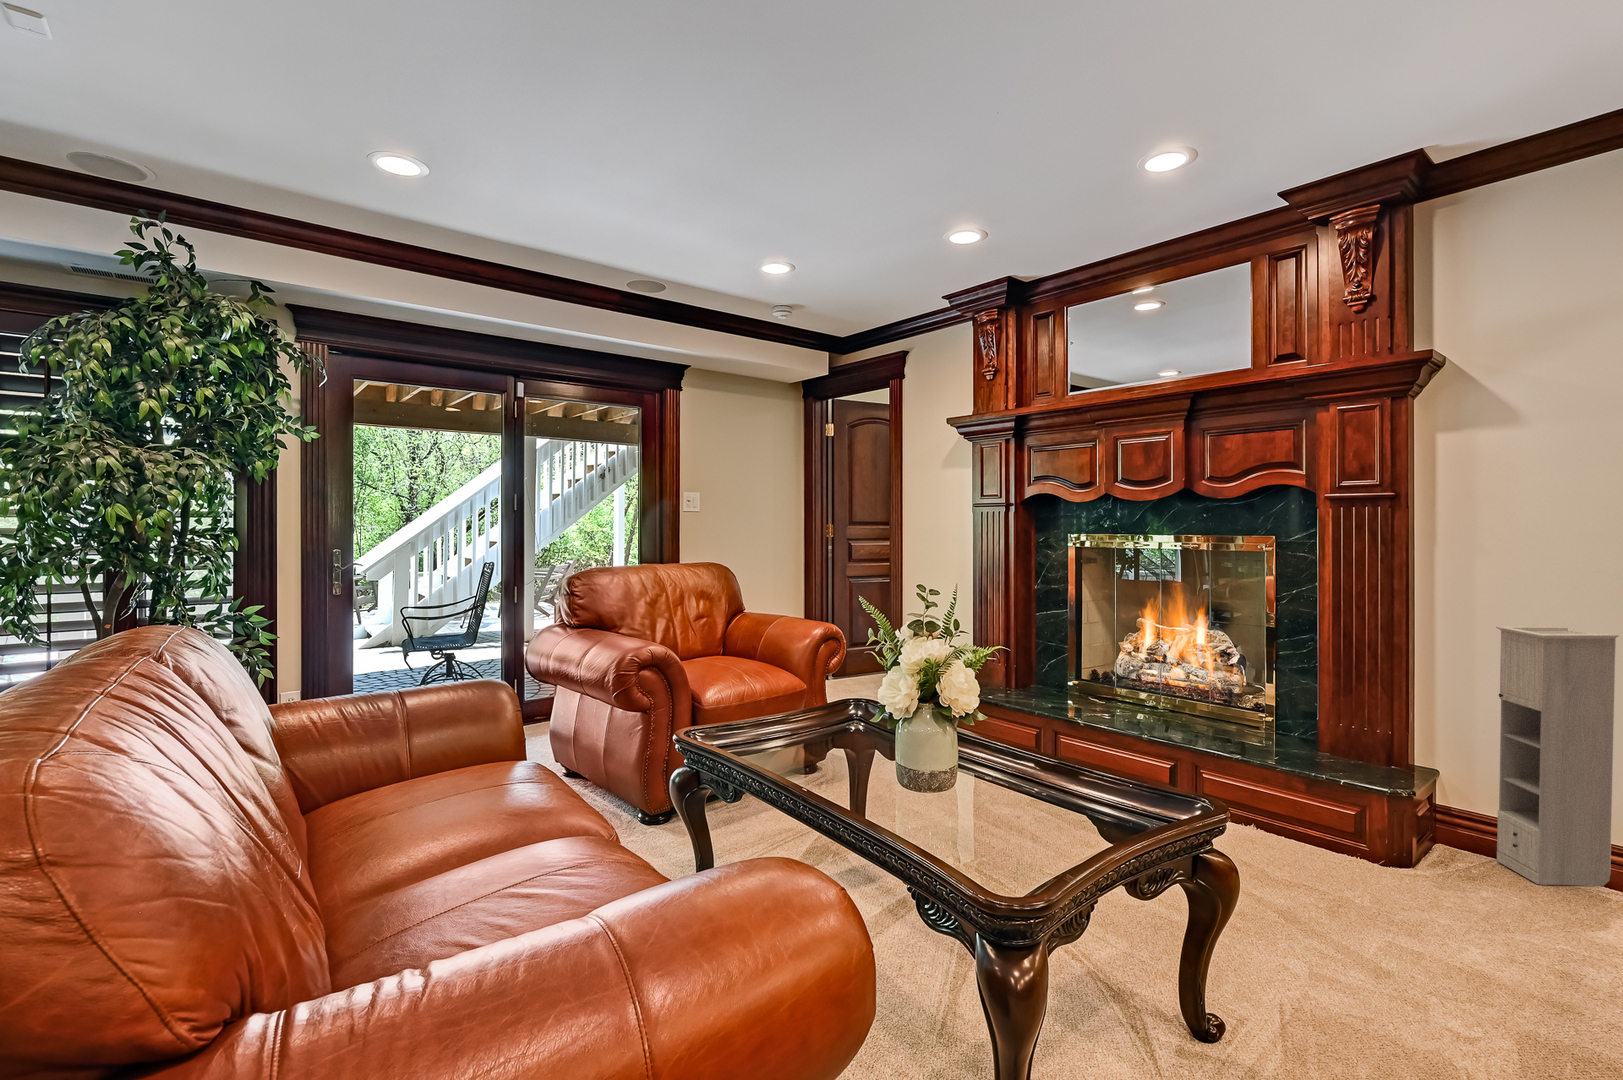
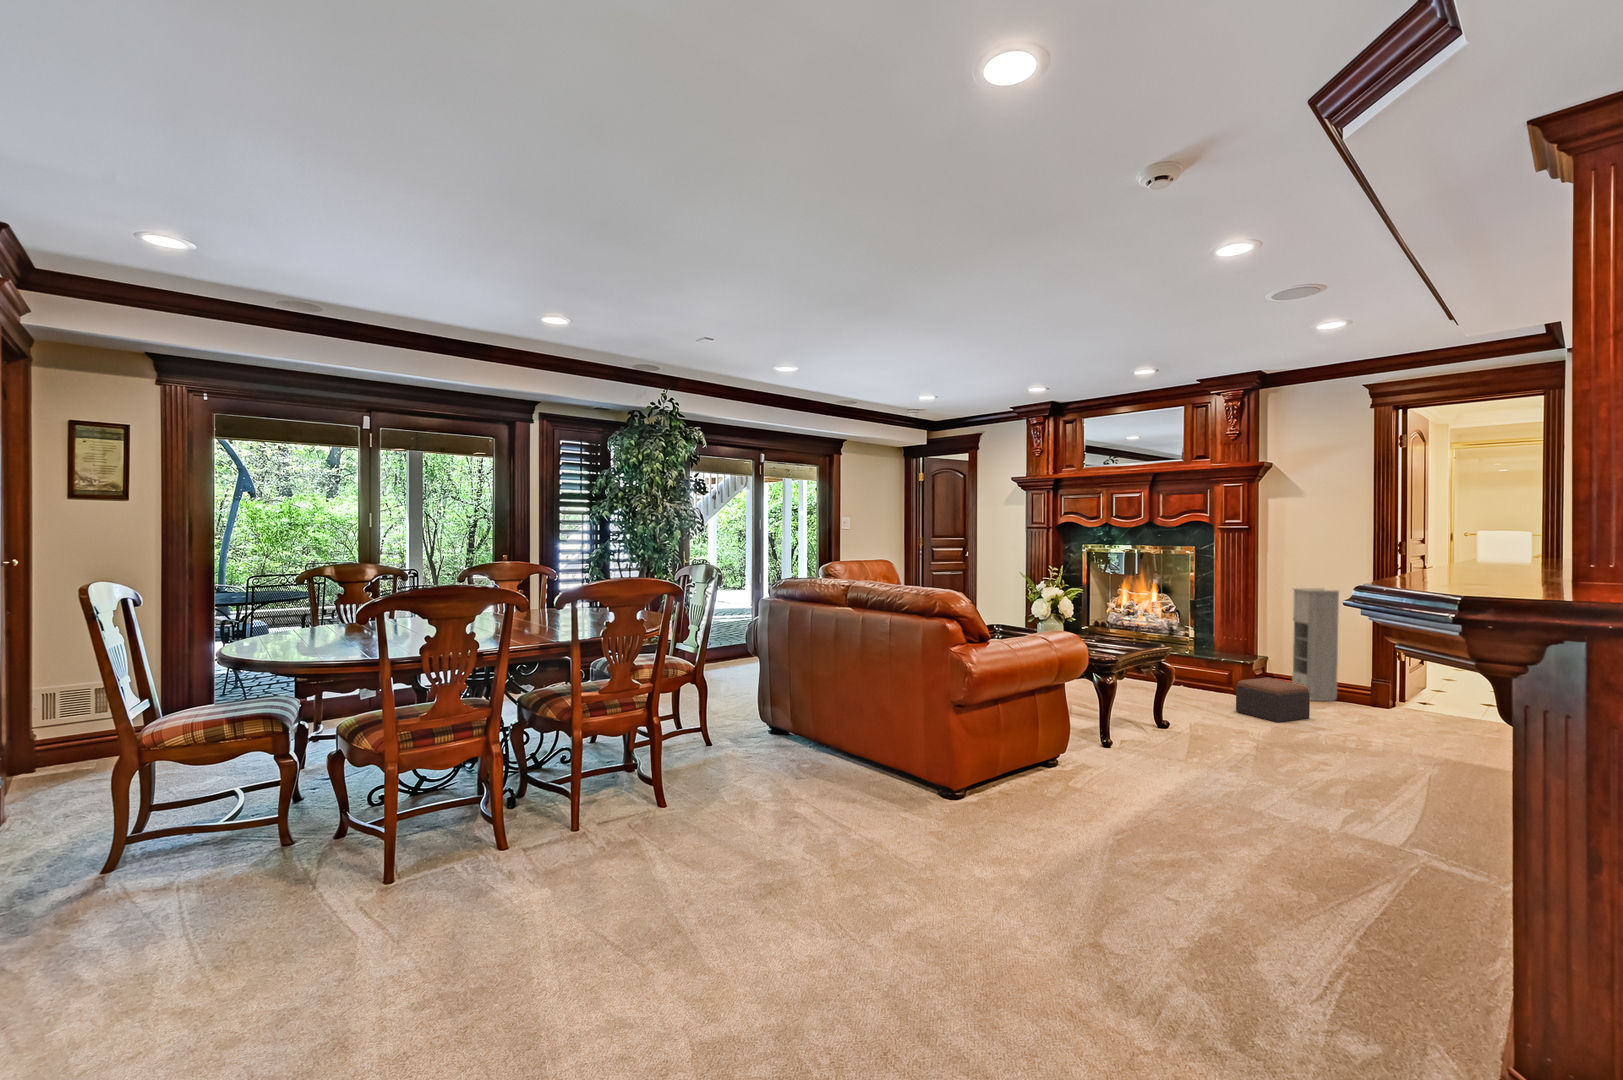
footstool: none [1377,849,1575,995] -> present [1236,678,1310,722]

